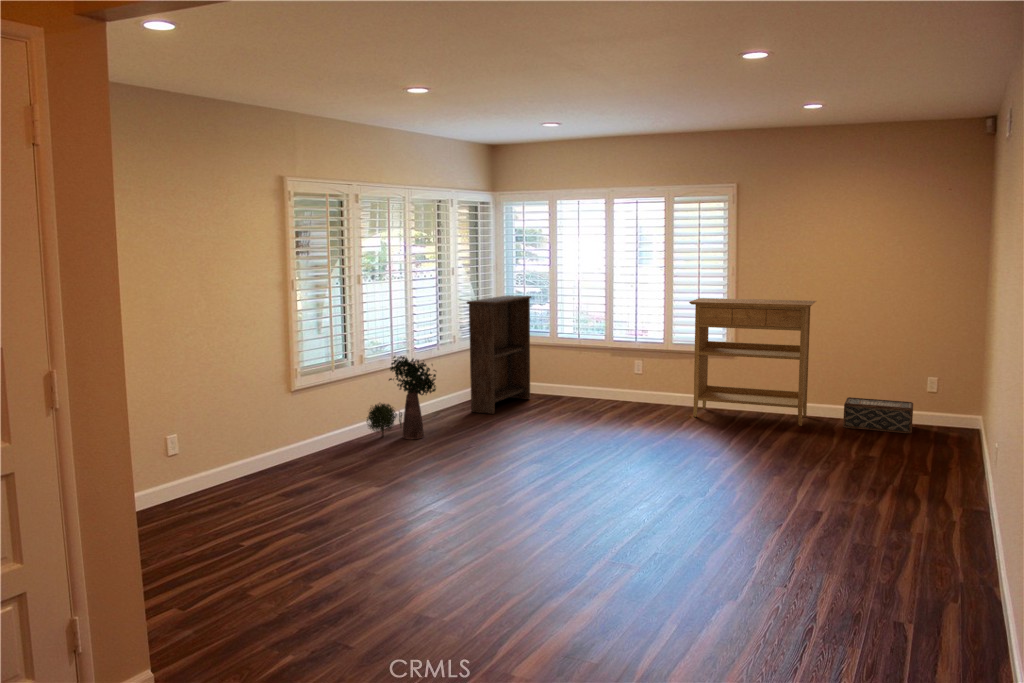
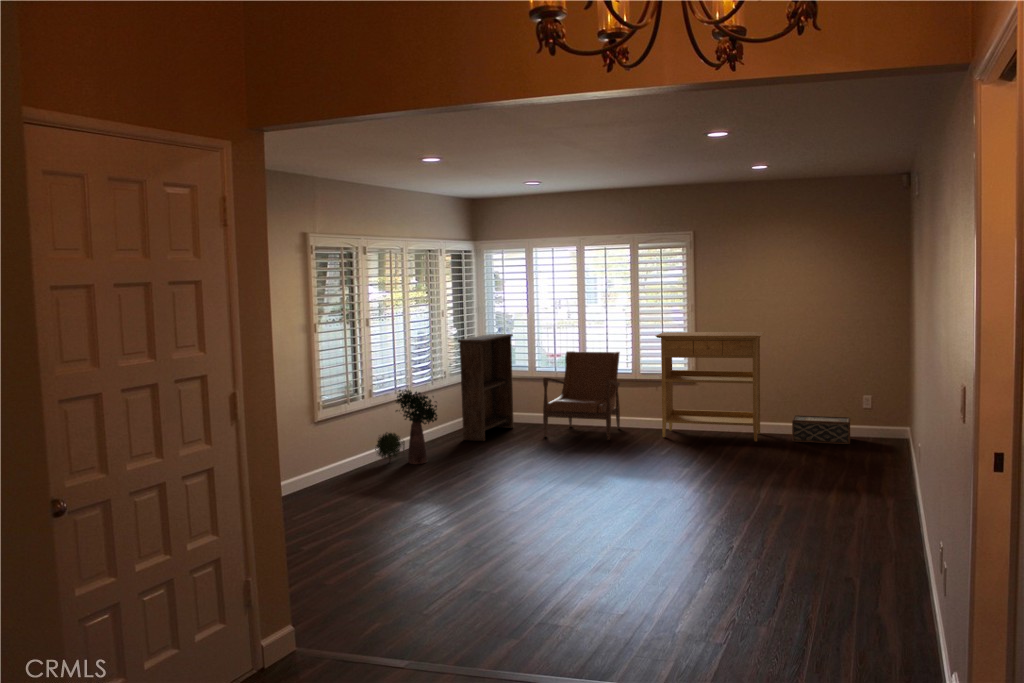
armchair: none [561,317,650,418] -> present [543,351,620,440]

